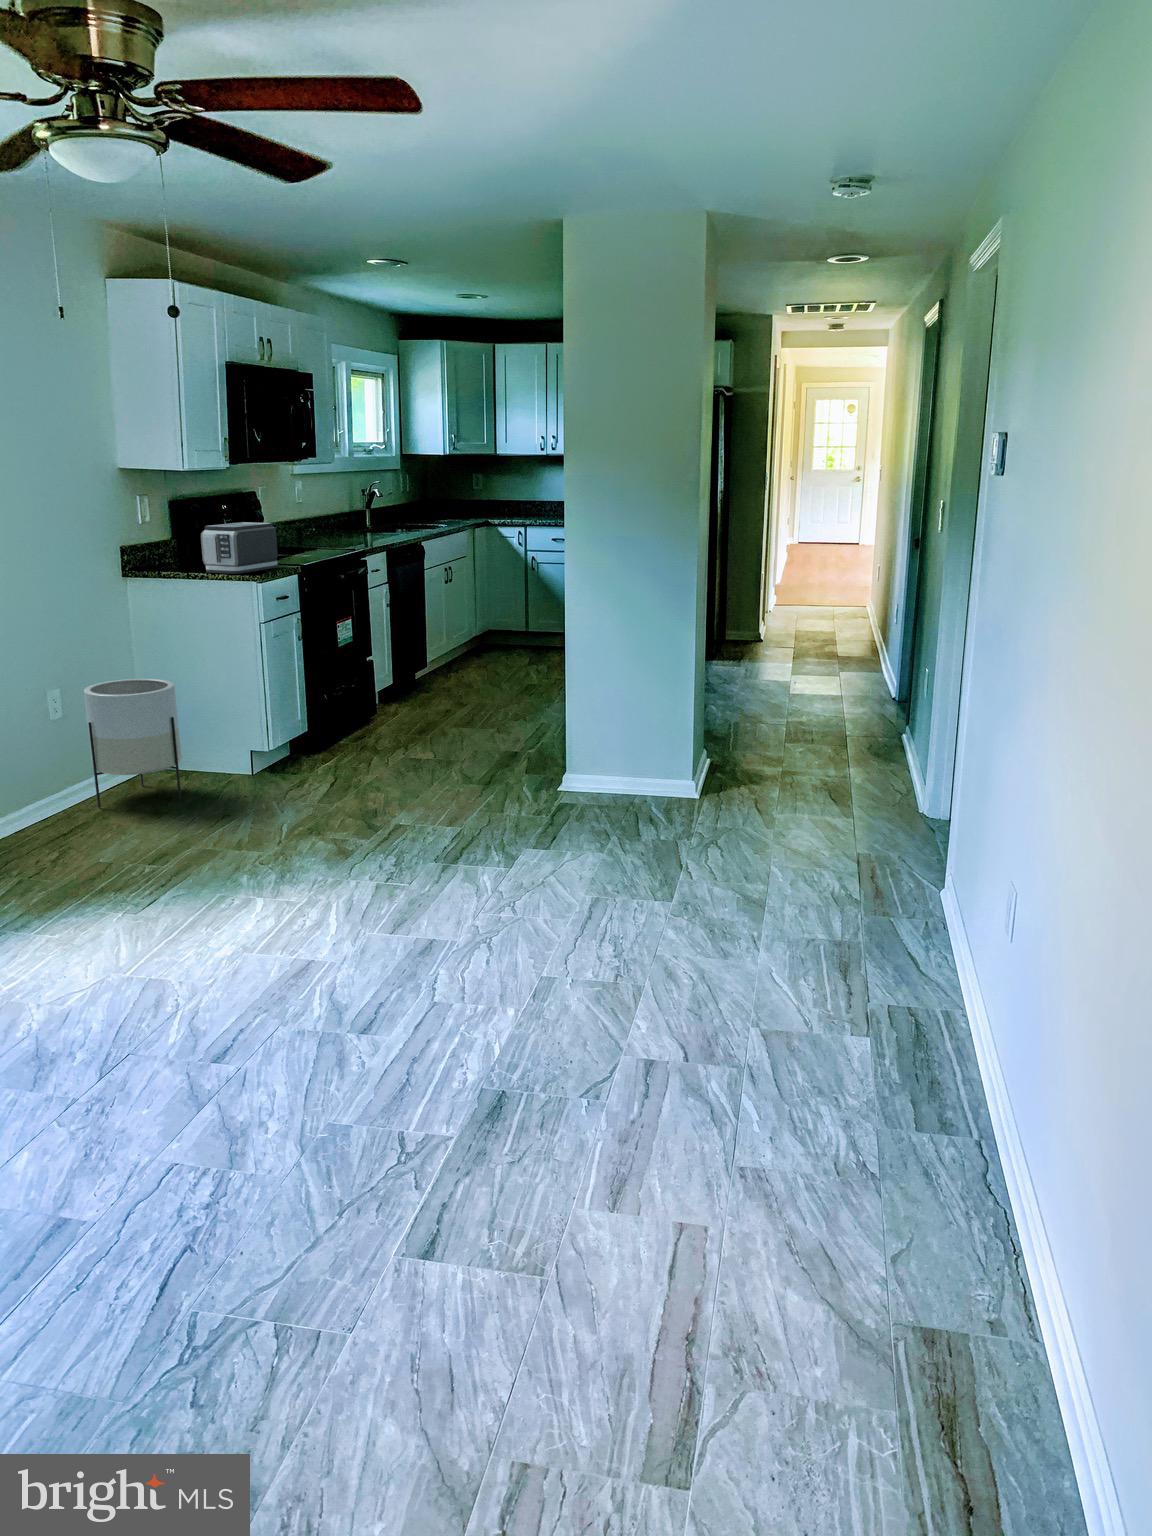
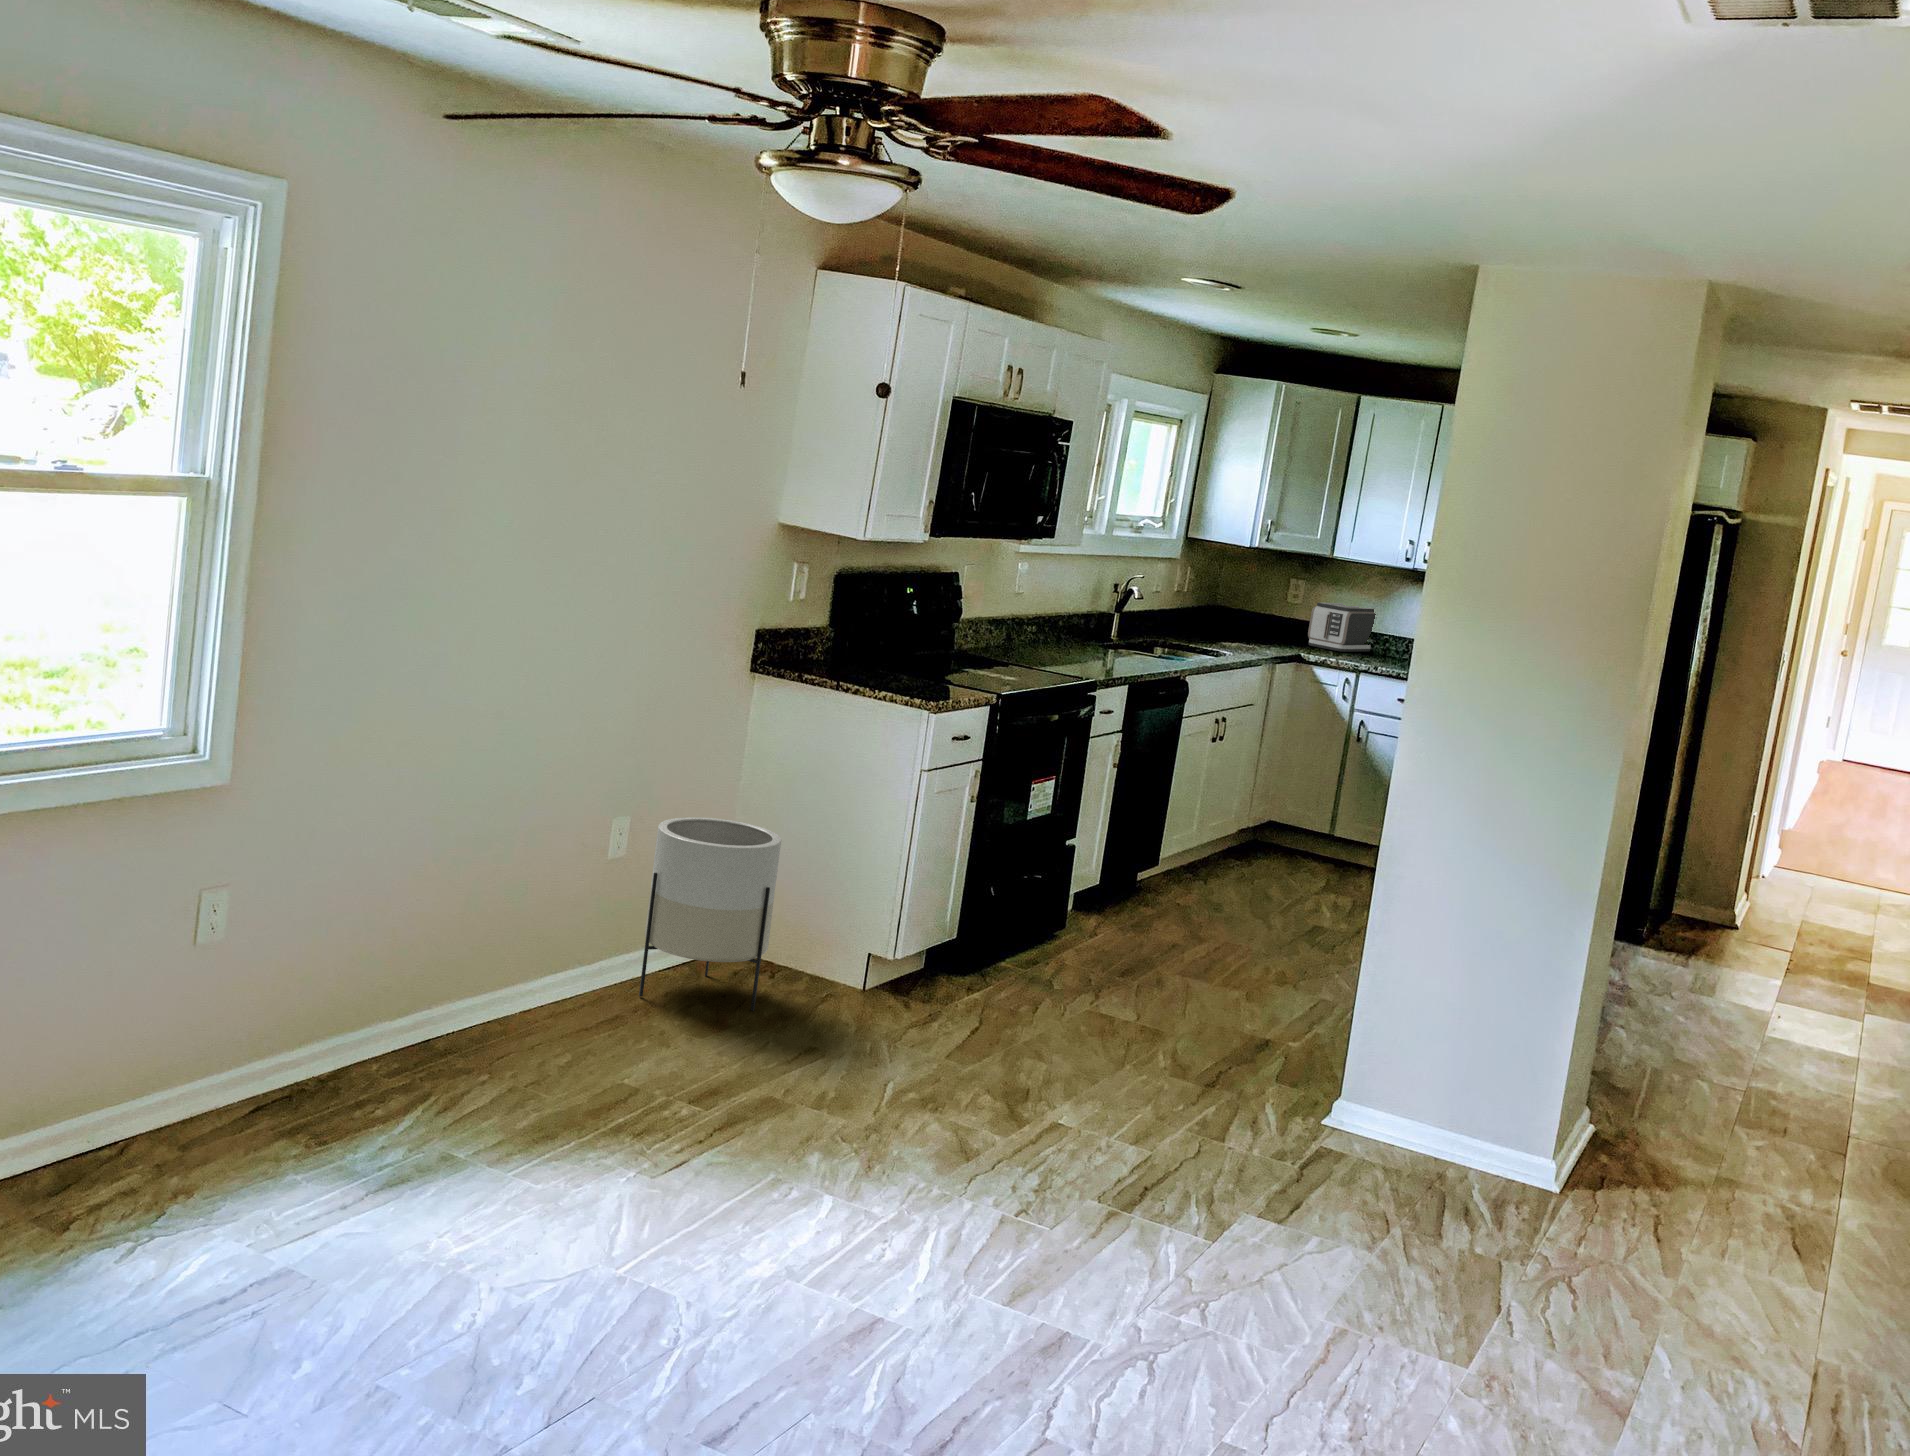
toaster: present [201,522,278,574] -> present [1308,602,1376,652]

